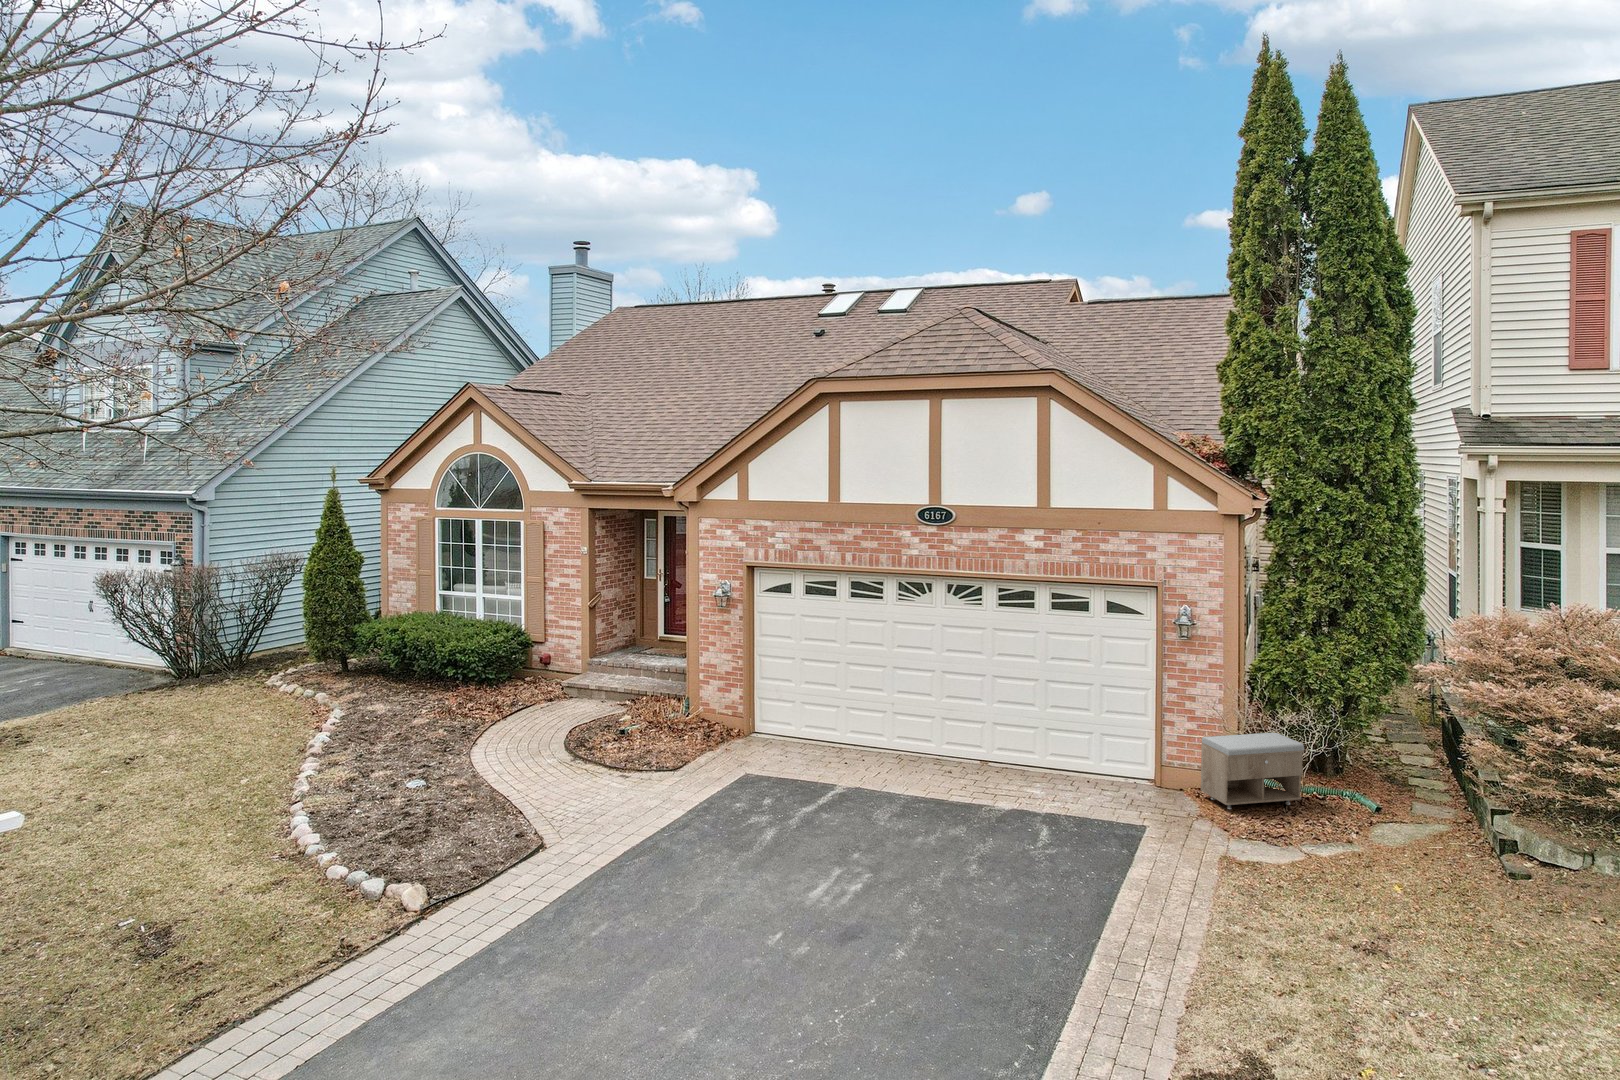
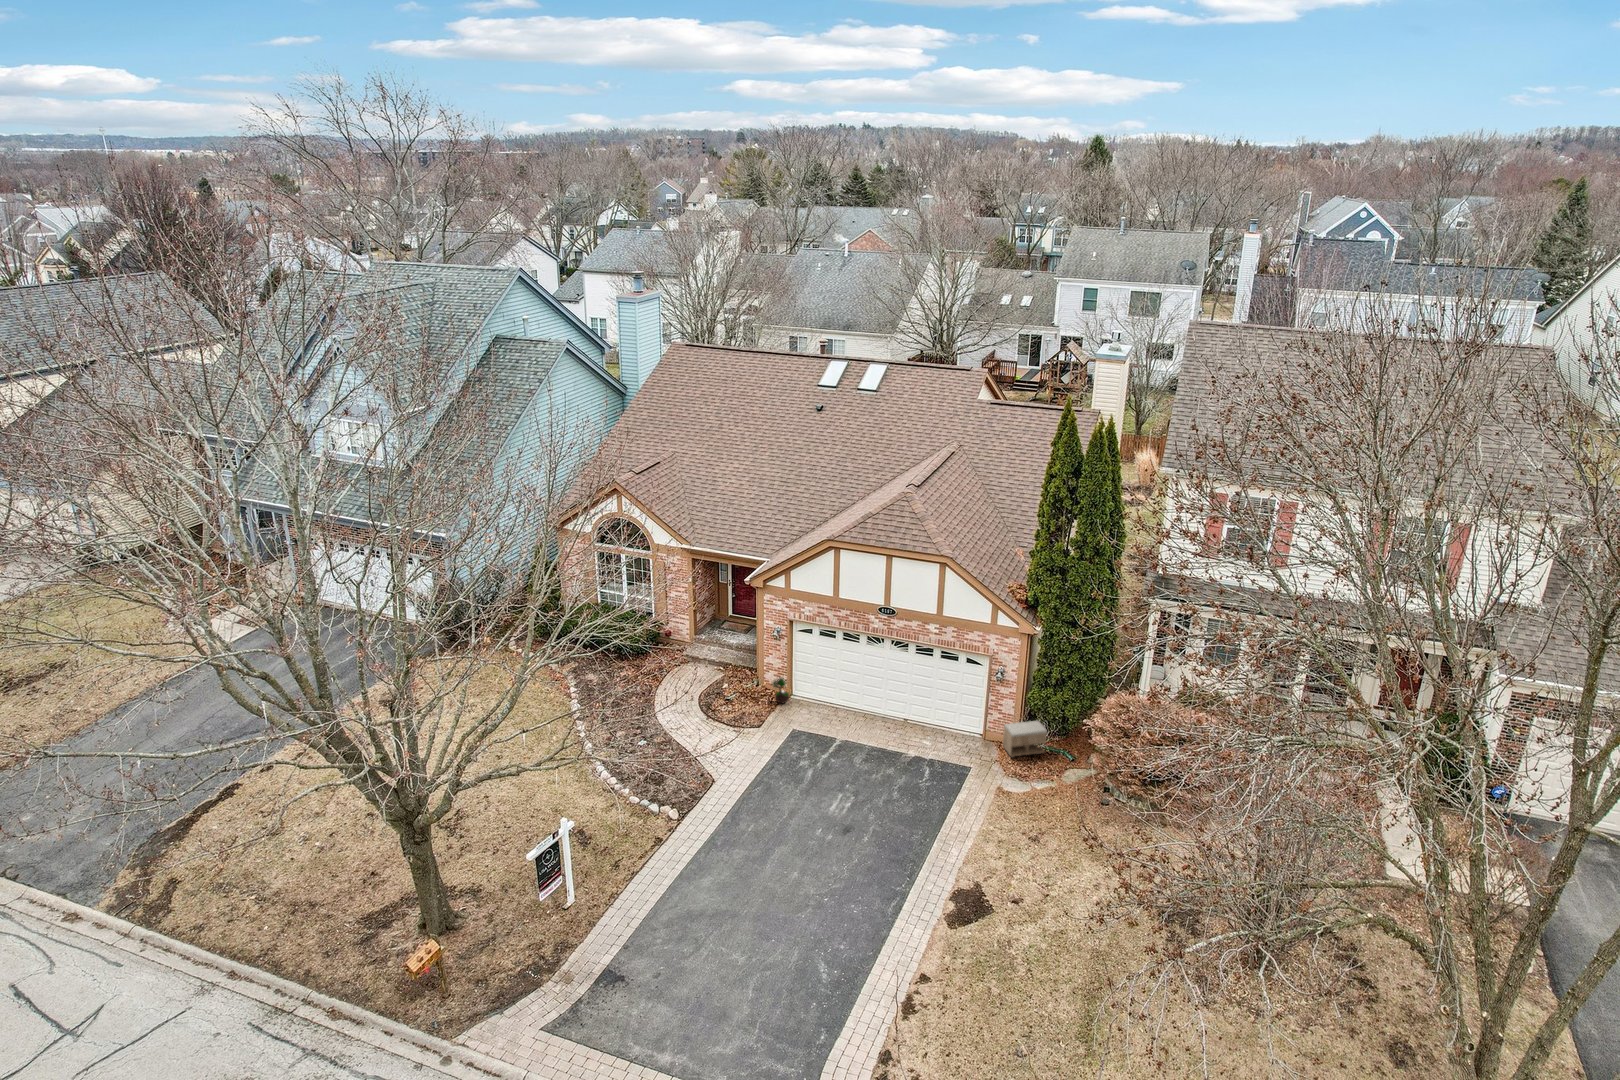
potted tree: none [705,675,745,740] -> present [772,677,789,703]

